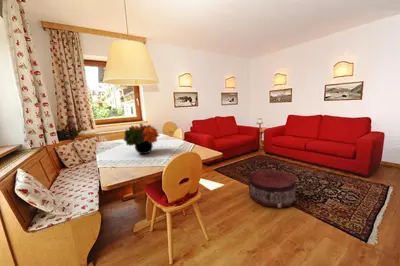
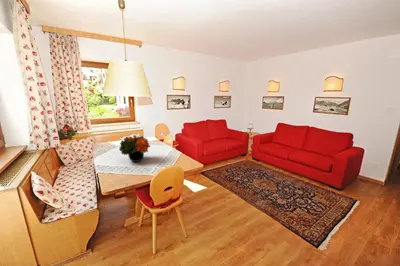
pouf: present [248,169,296,208] -> none [229,178,270,214]

